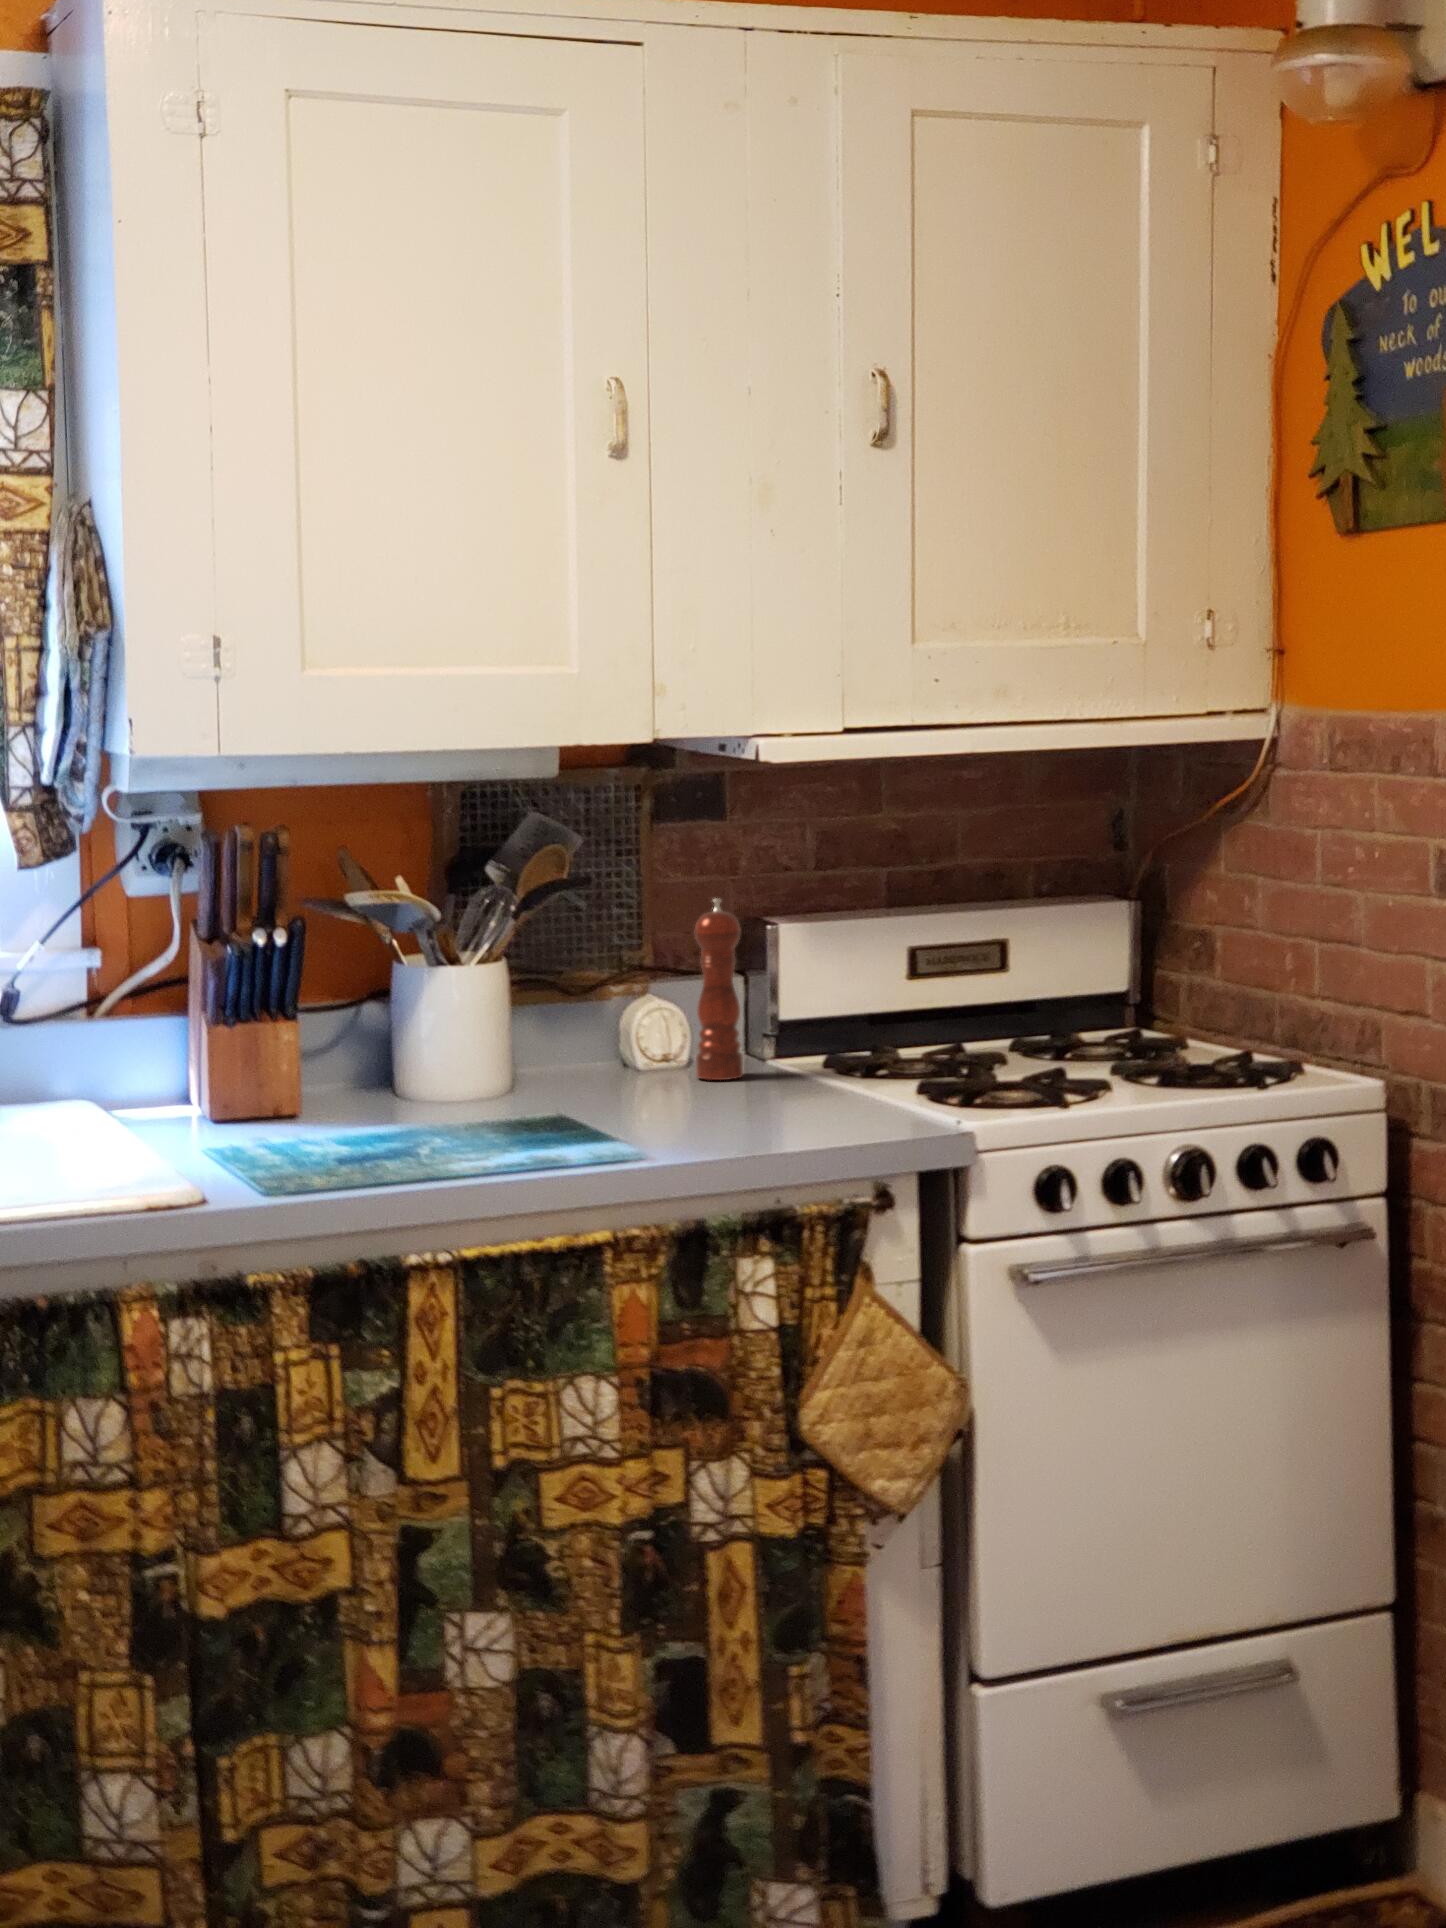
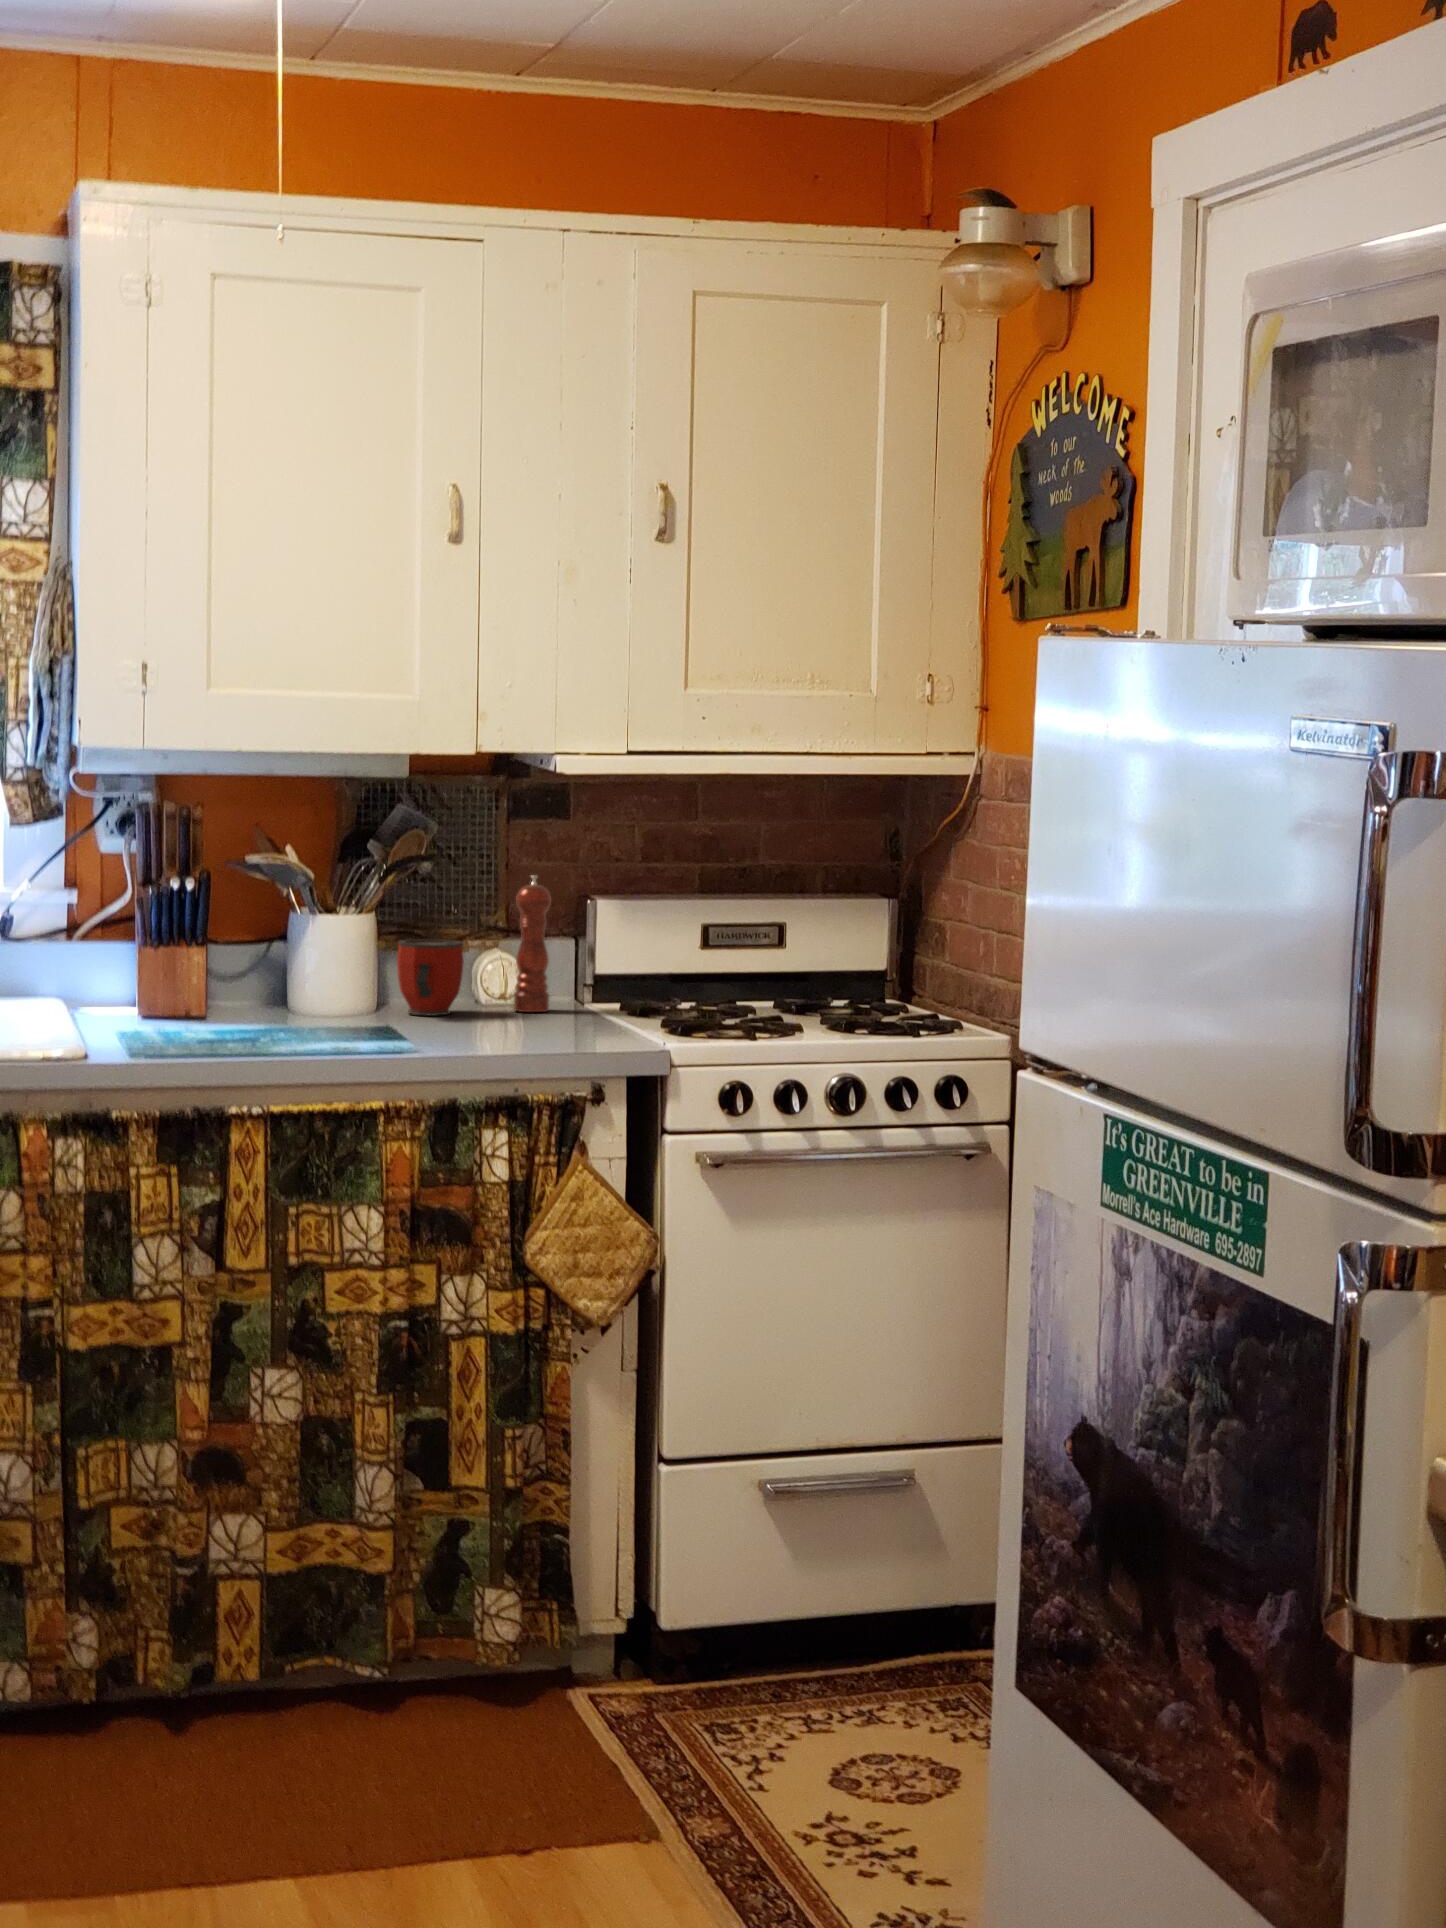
mug: none [545,990,634,1094] -> present [397,939,463,1016]

